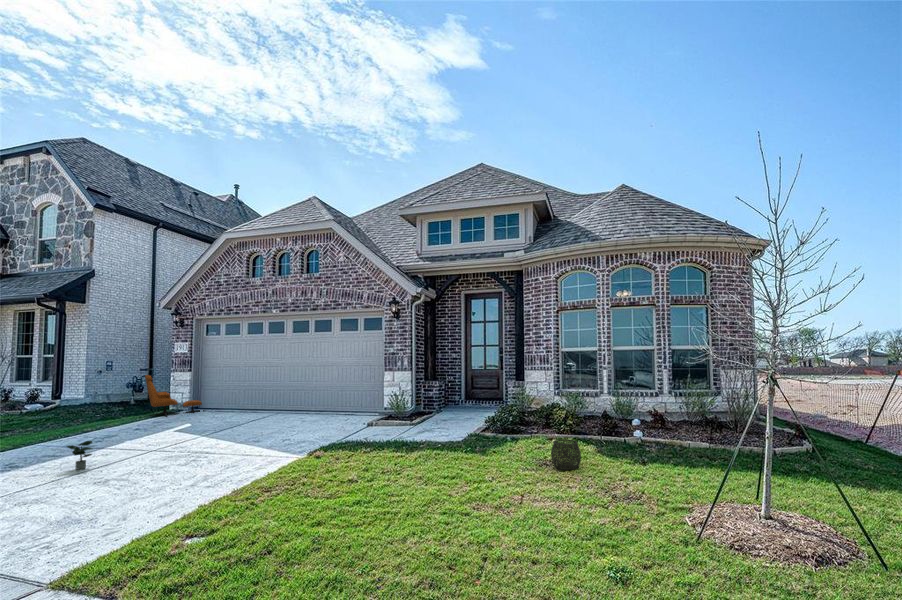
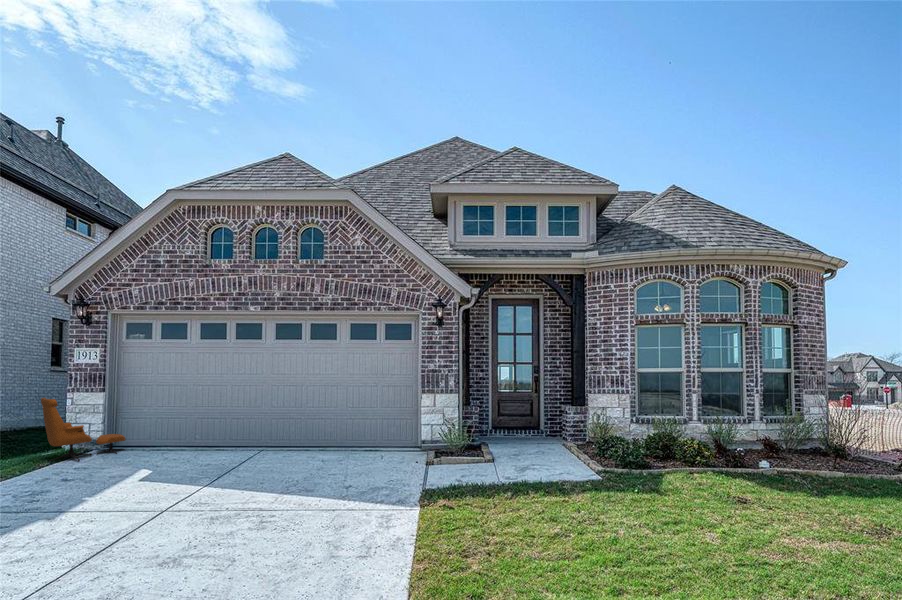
woven basket: present [551,439,581,470] -> none [774,484,815,522]
potted plant: present [67,441,93,470] -> none [69,518,116,569]

